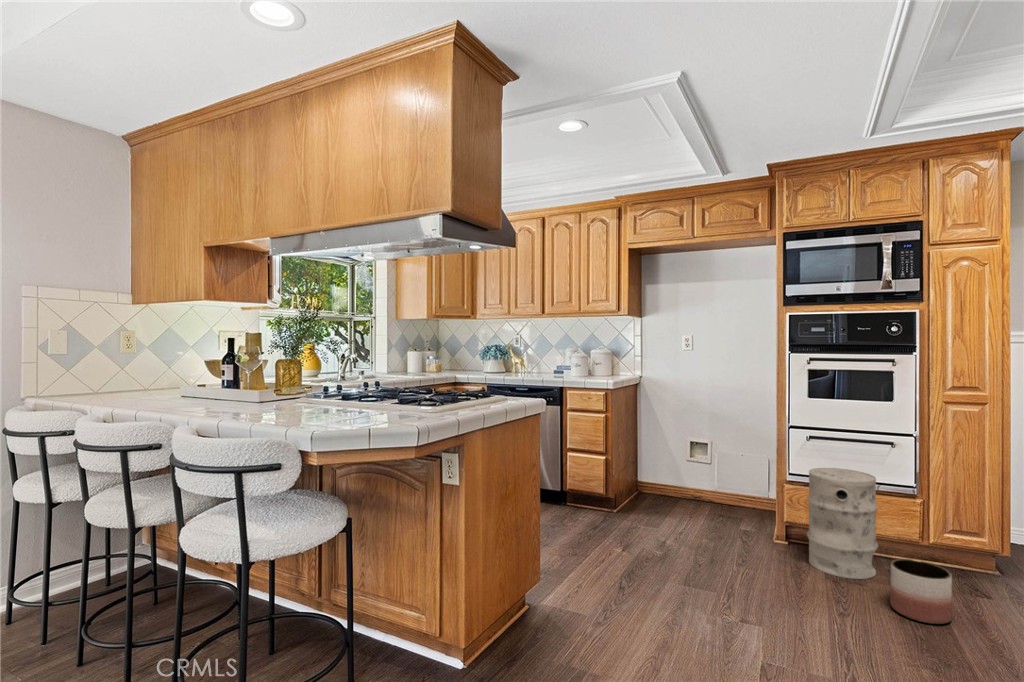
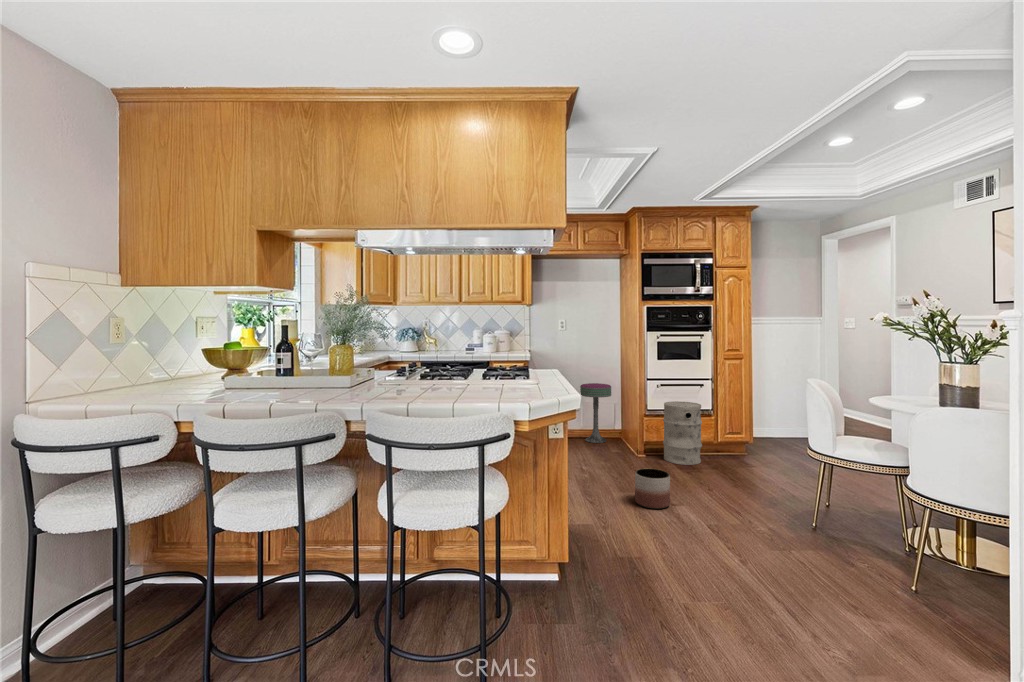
bar stool: none [705,427,754,517] -> present [580,383,611,443]
planter: present [890,559,952,624] -> present [635,468,670,509]

